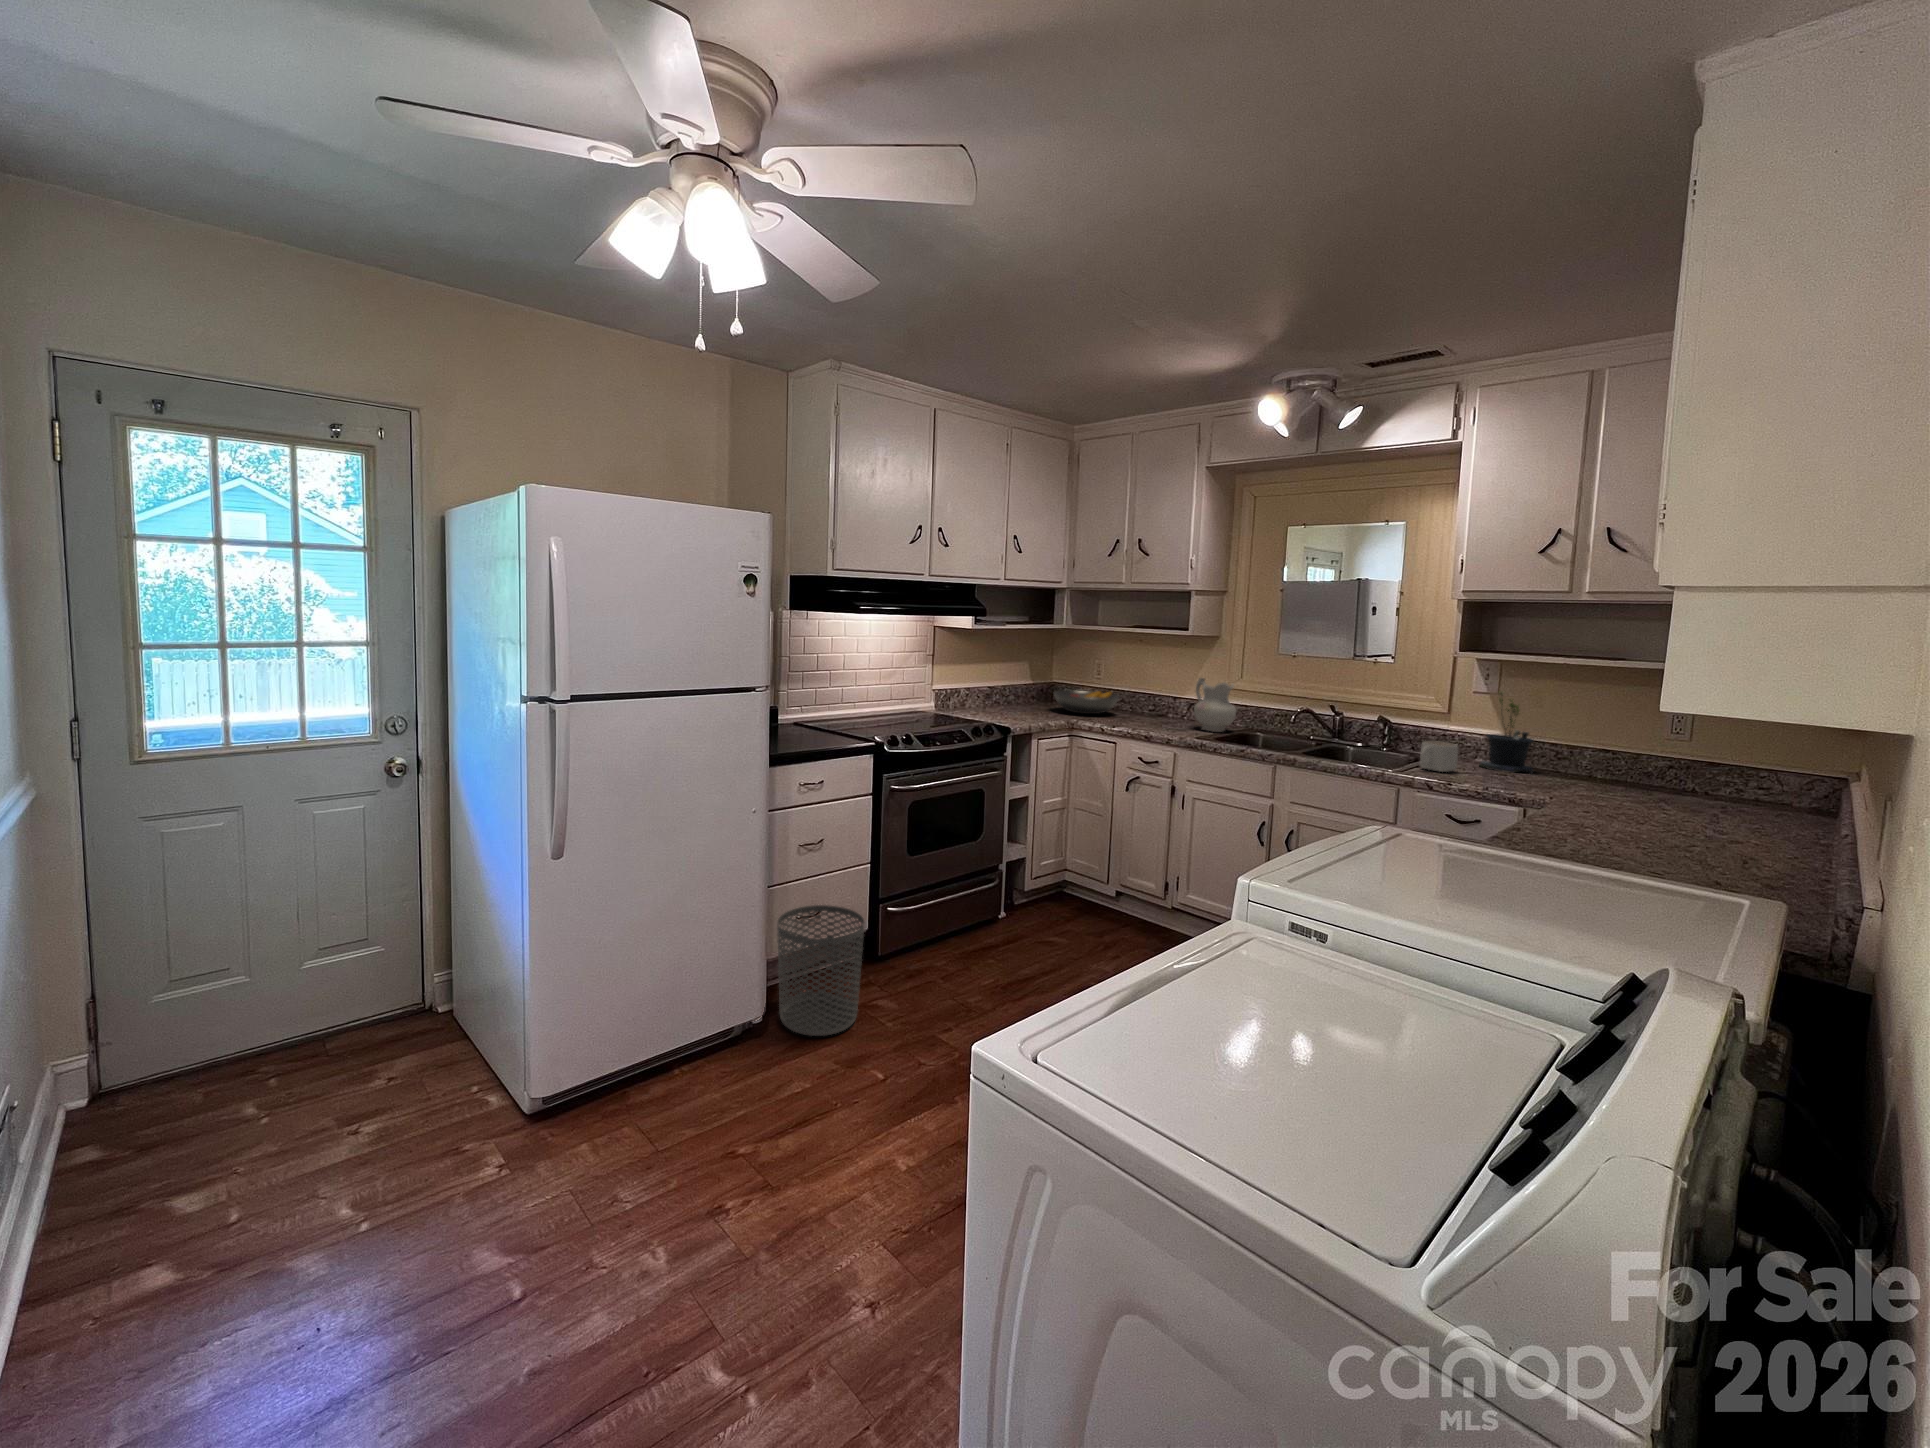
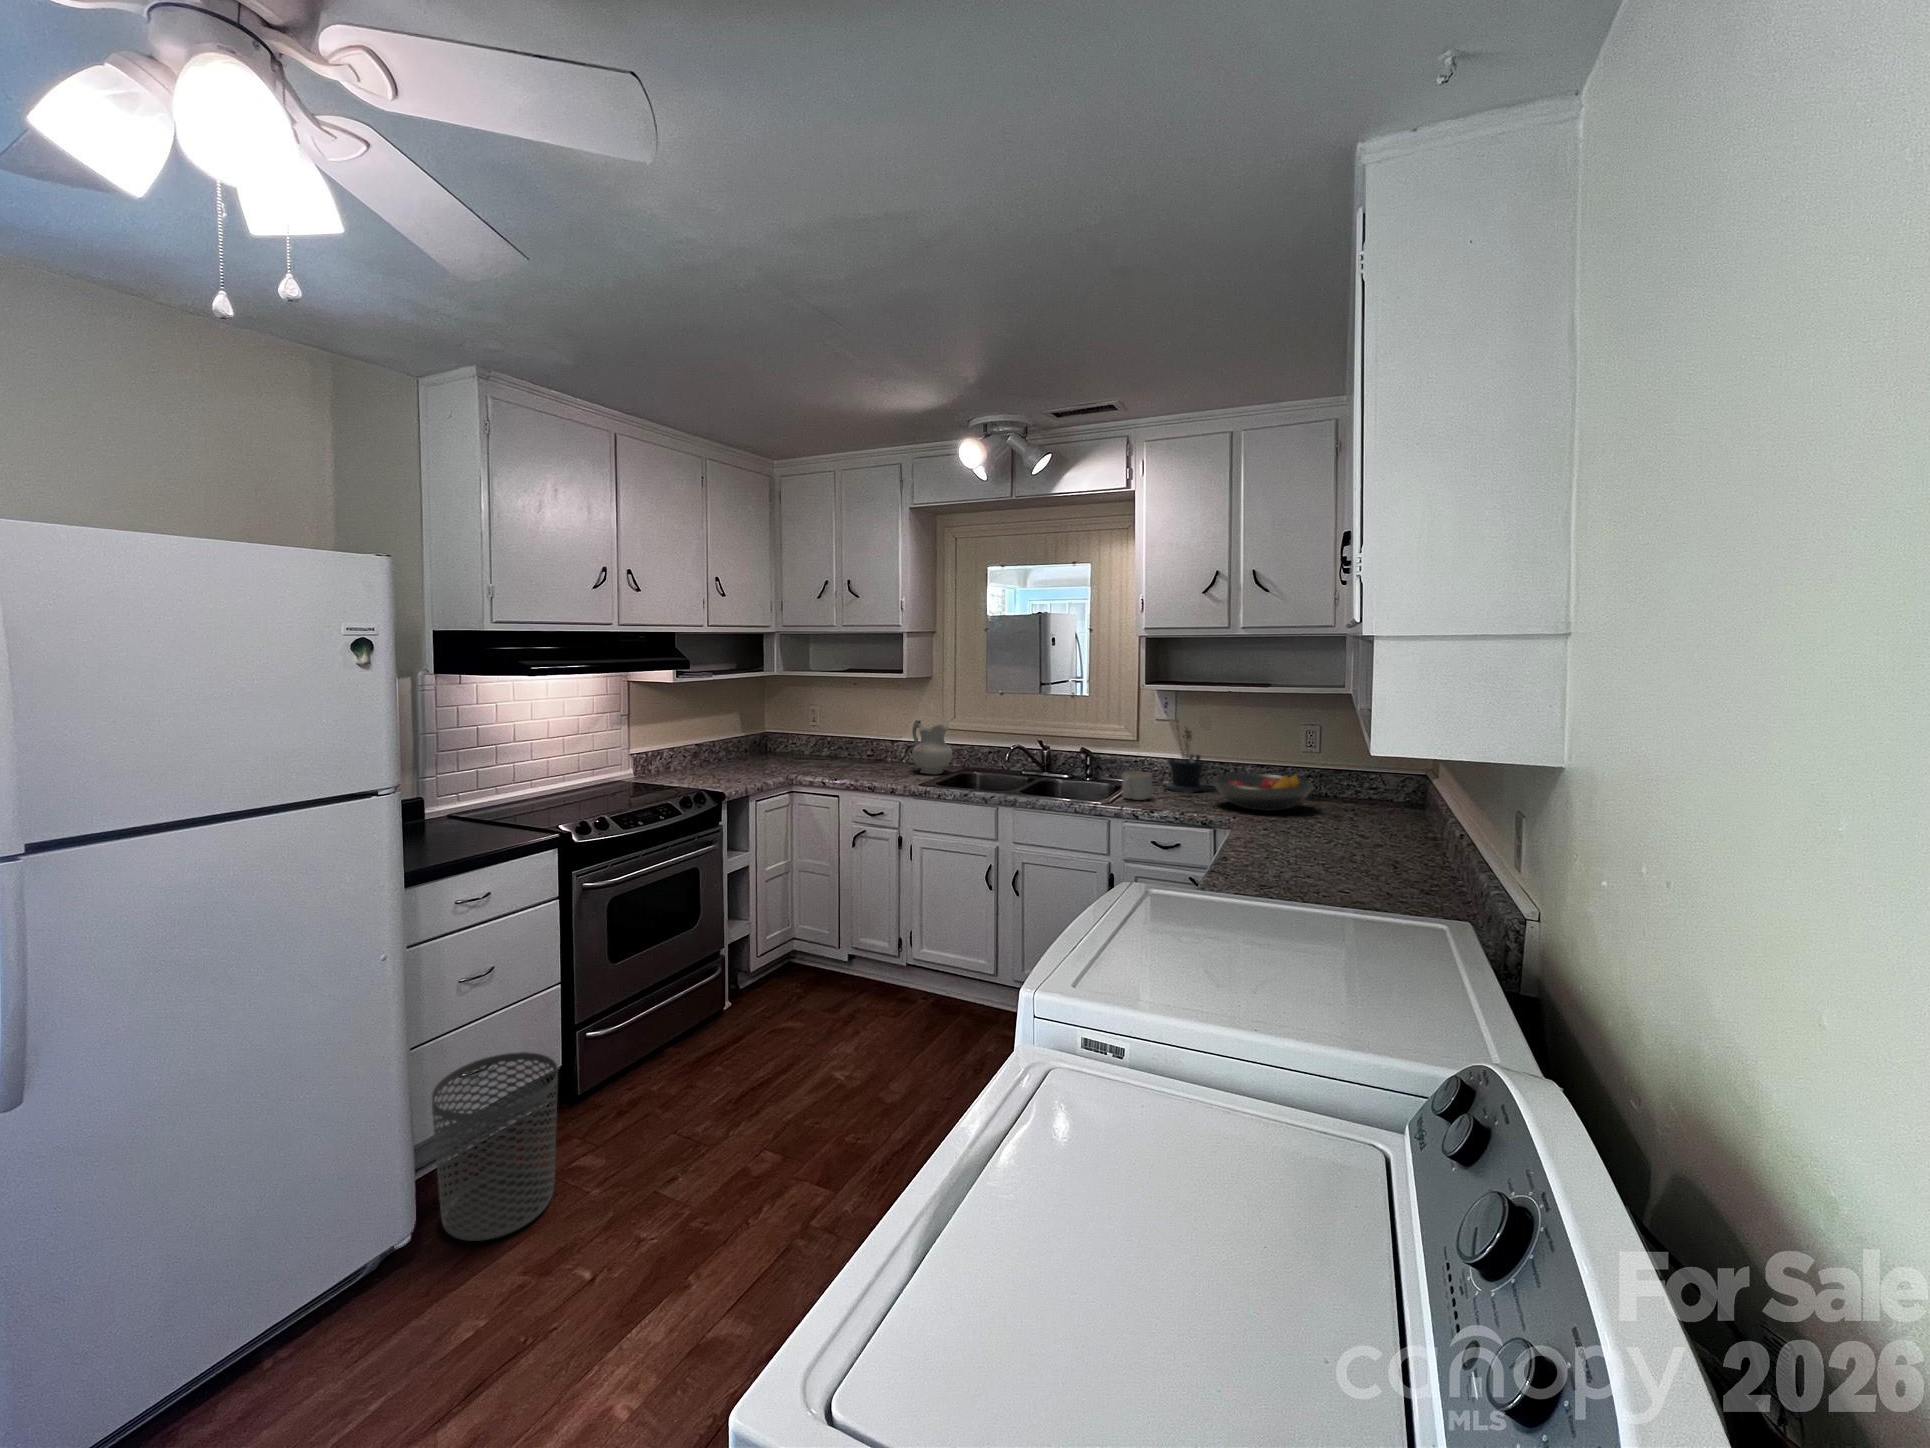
fruit bowl: present [1054,690,1119,714] -> present [1212,773,1313,811]

